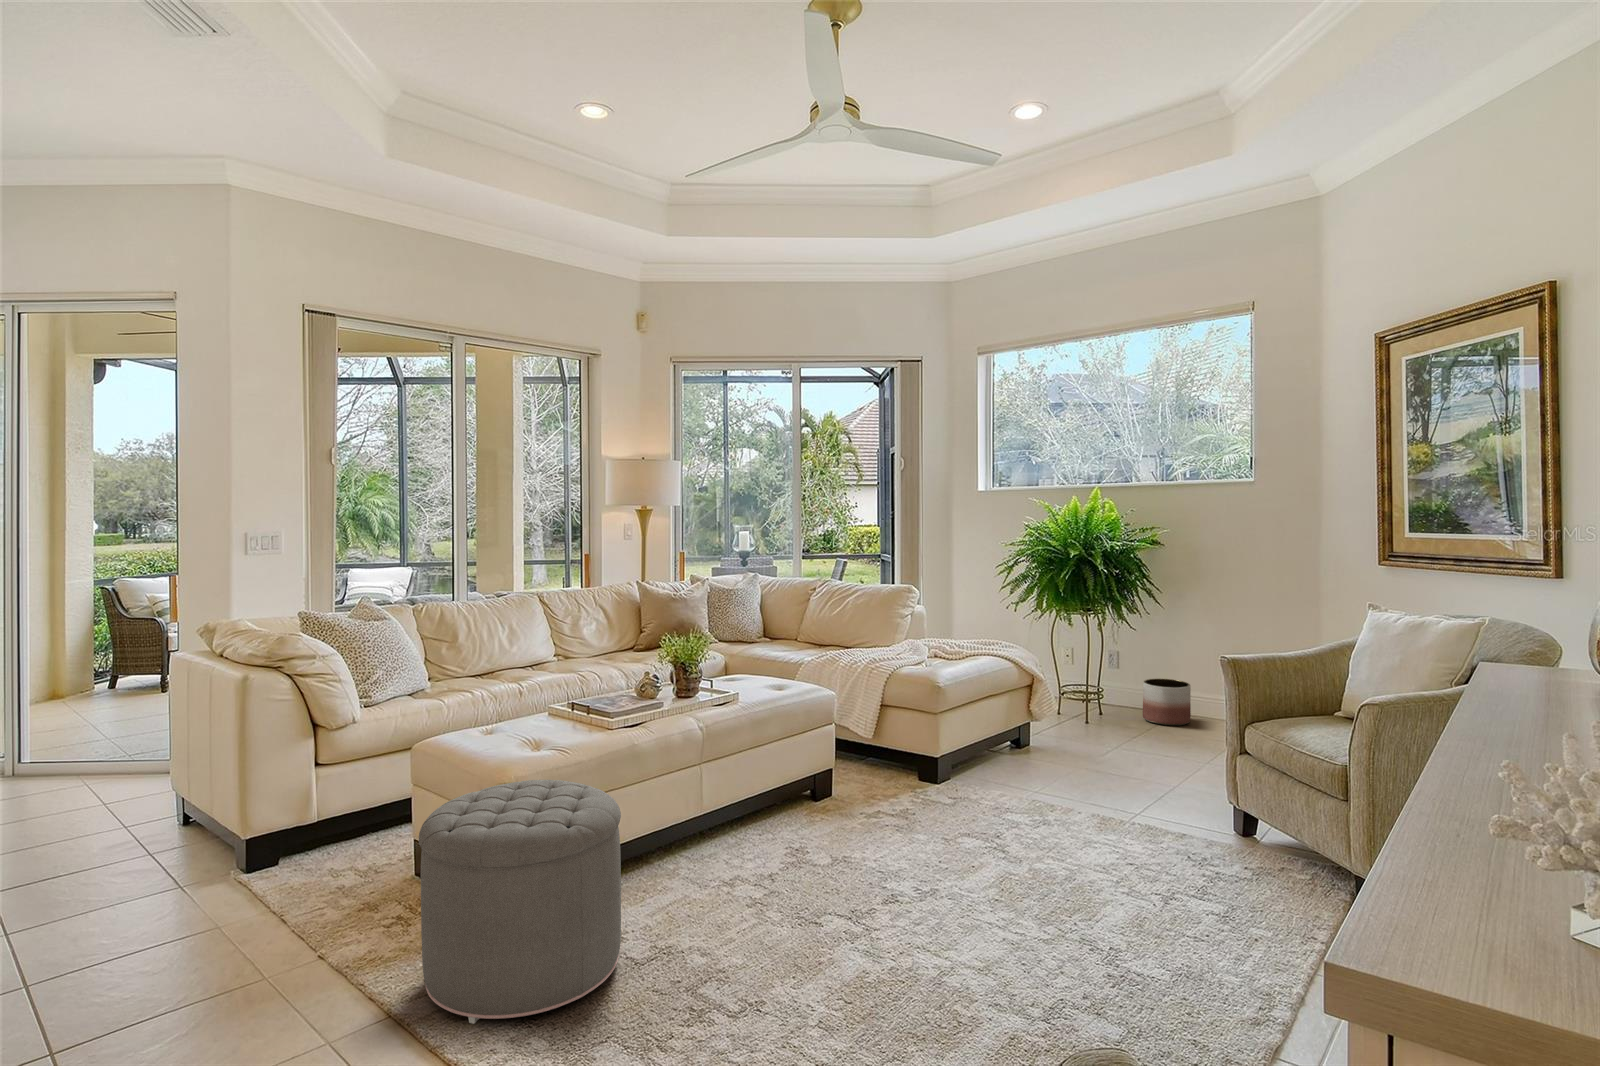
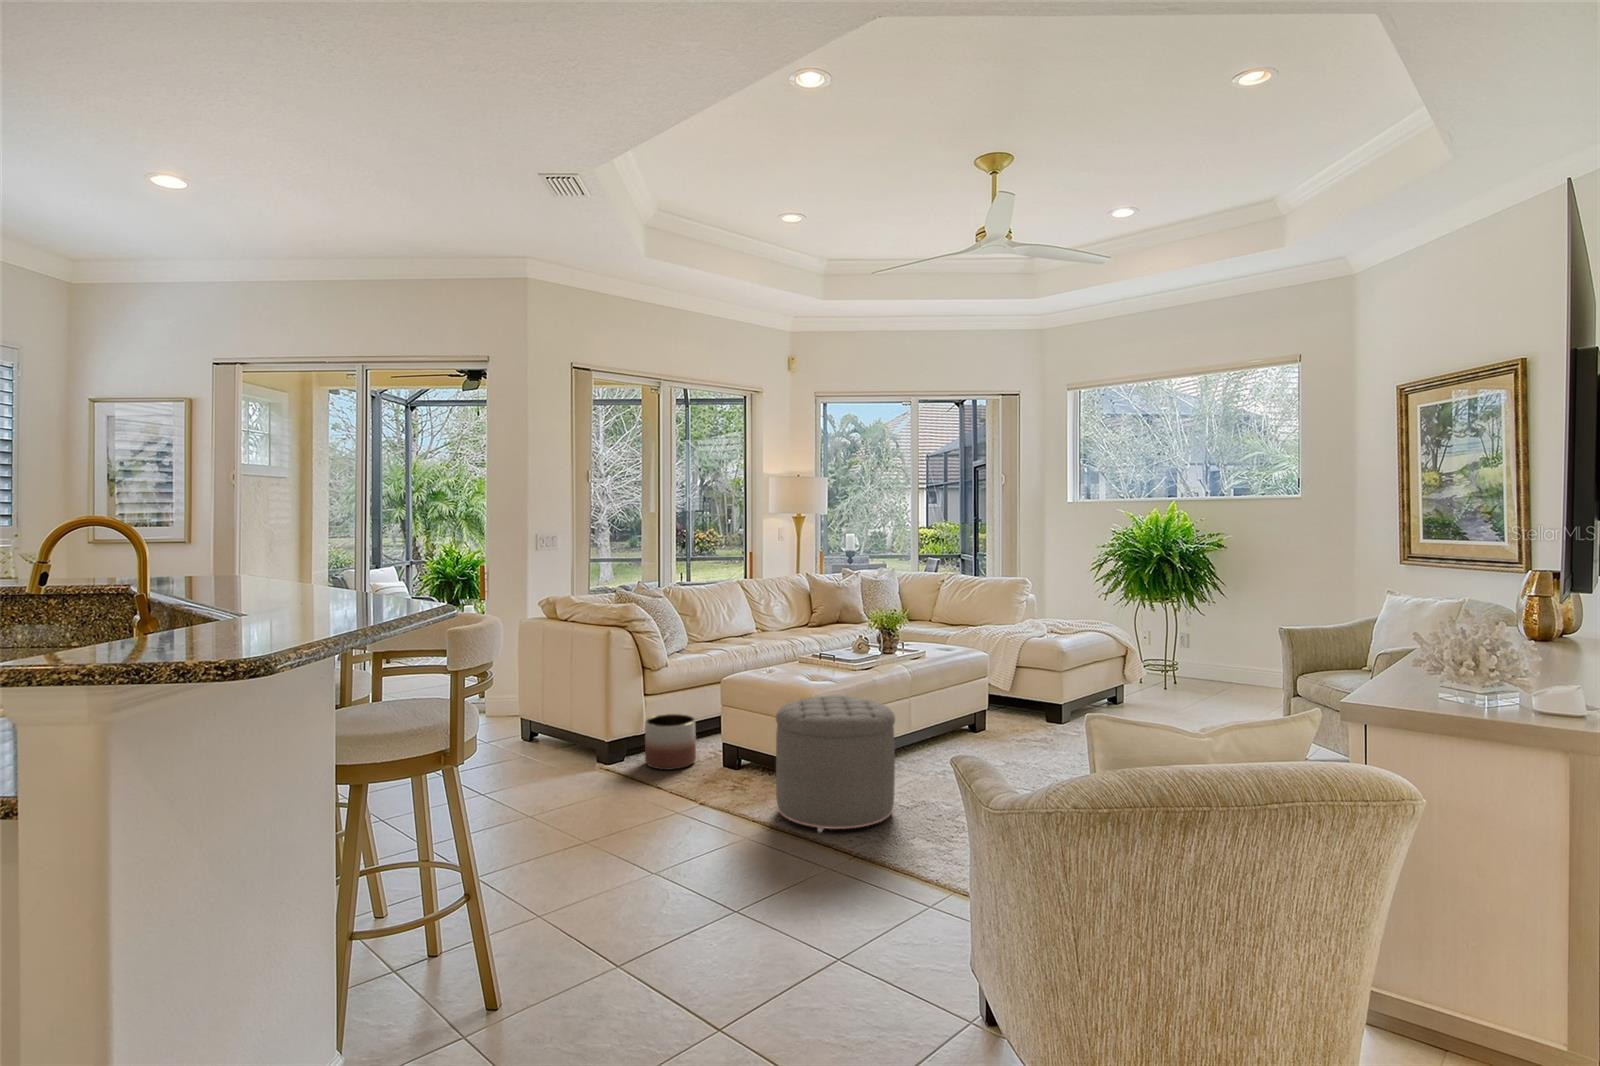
planter: present [1143,679,1191,726] -> present [645,714,696,770]

